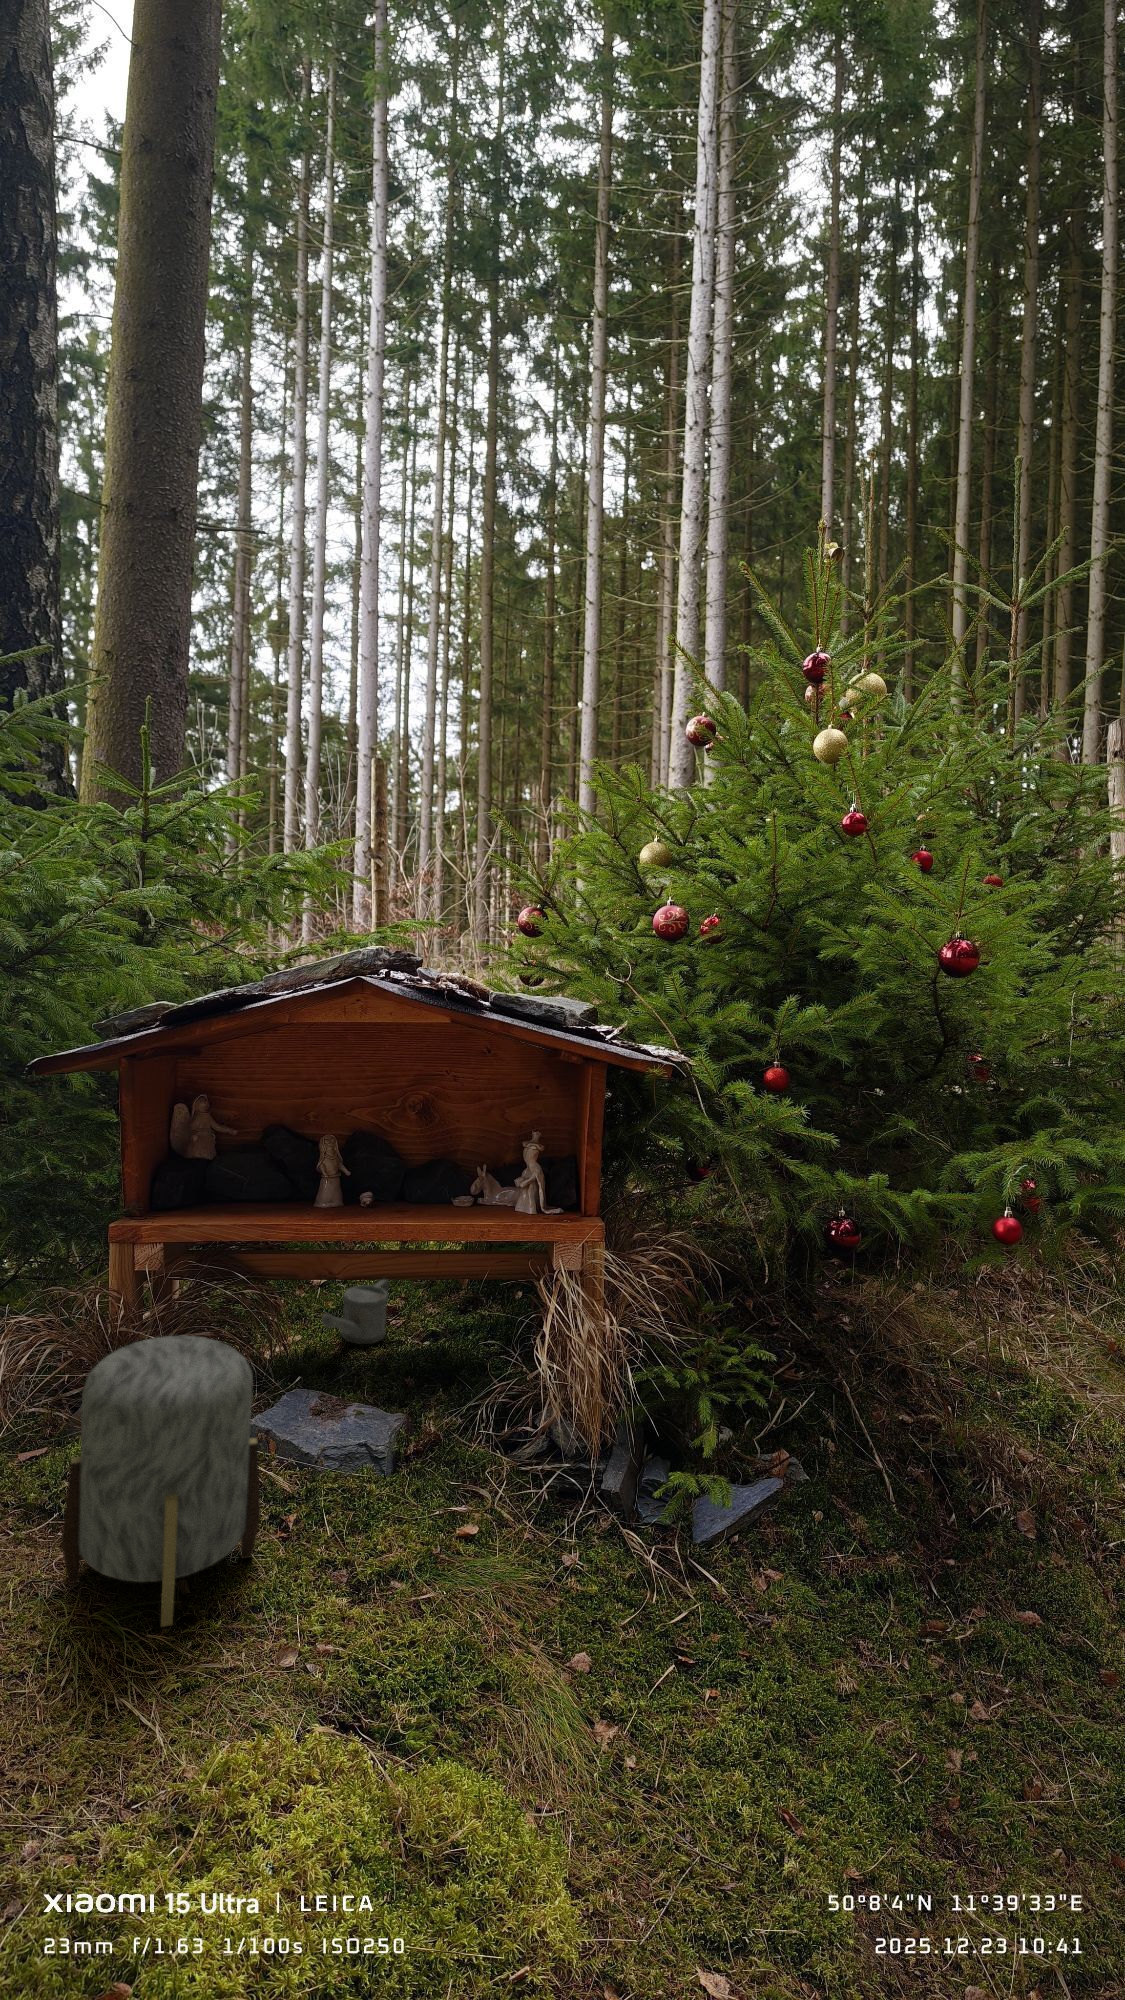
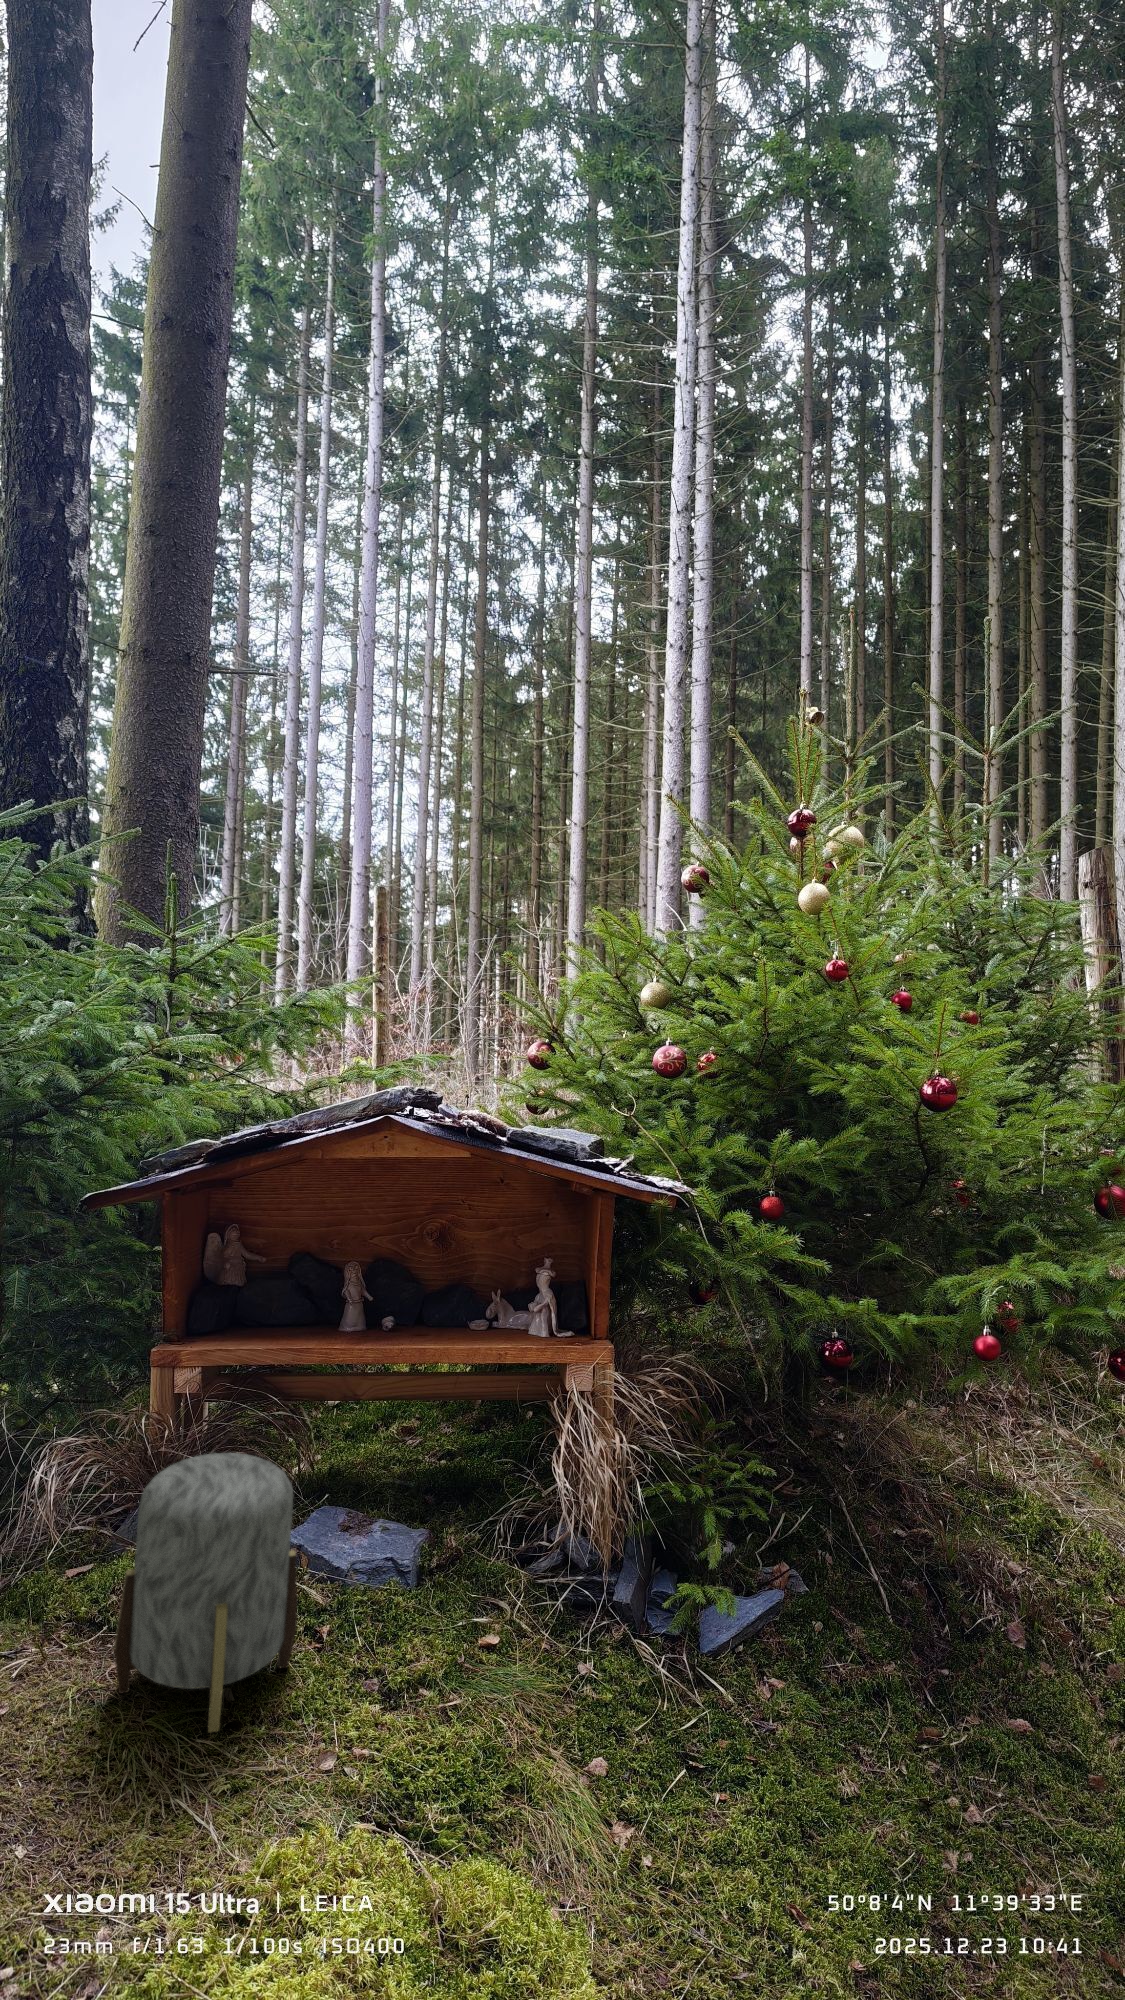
watering can: present [322,1280,389,1344] -> none [342,1397,404,1462]

